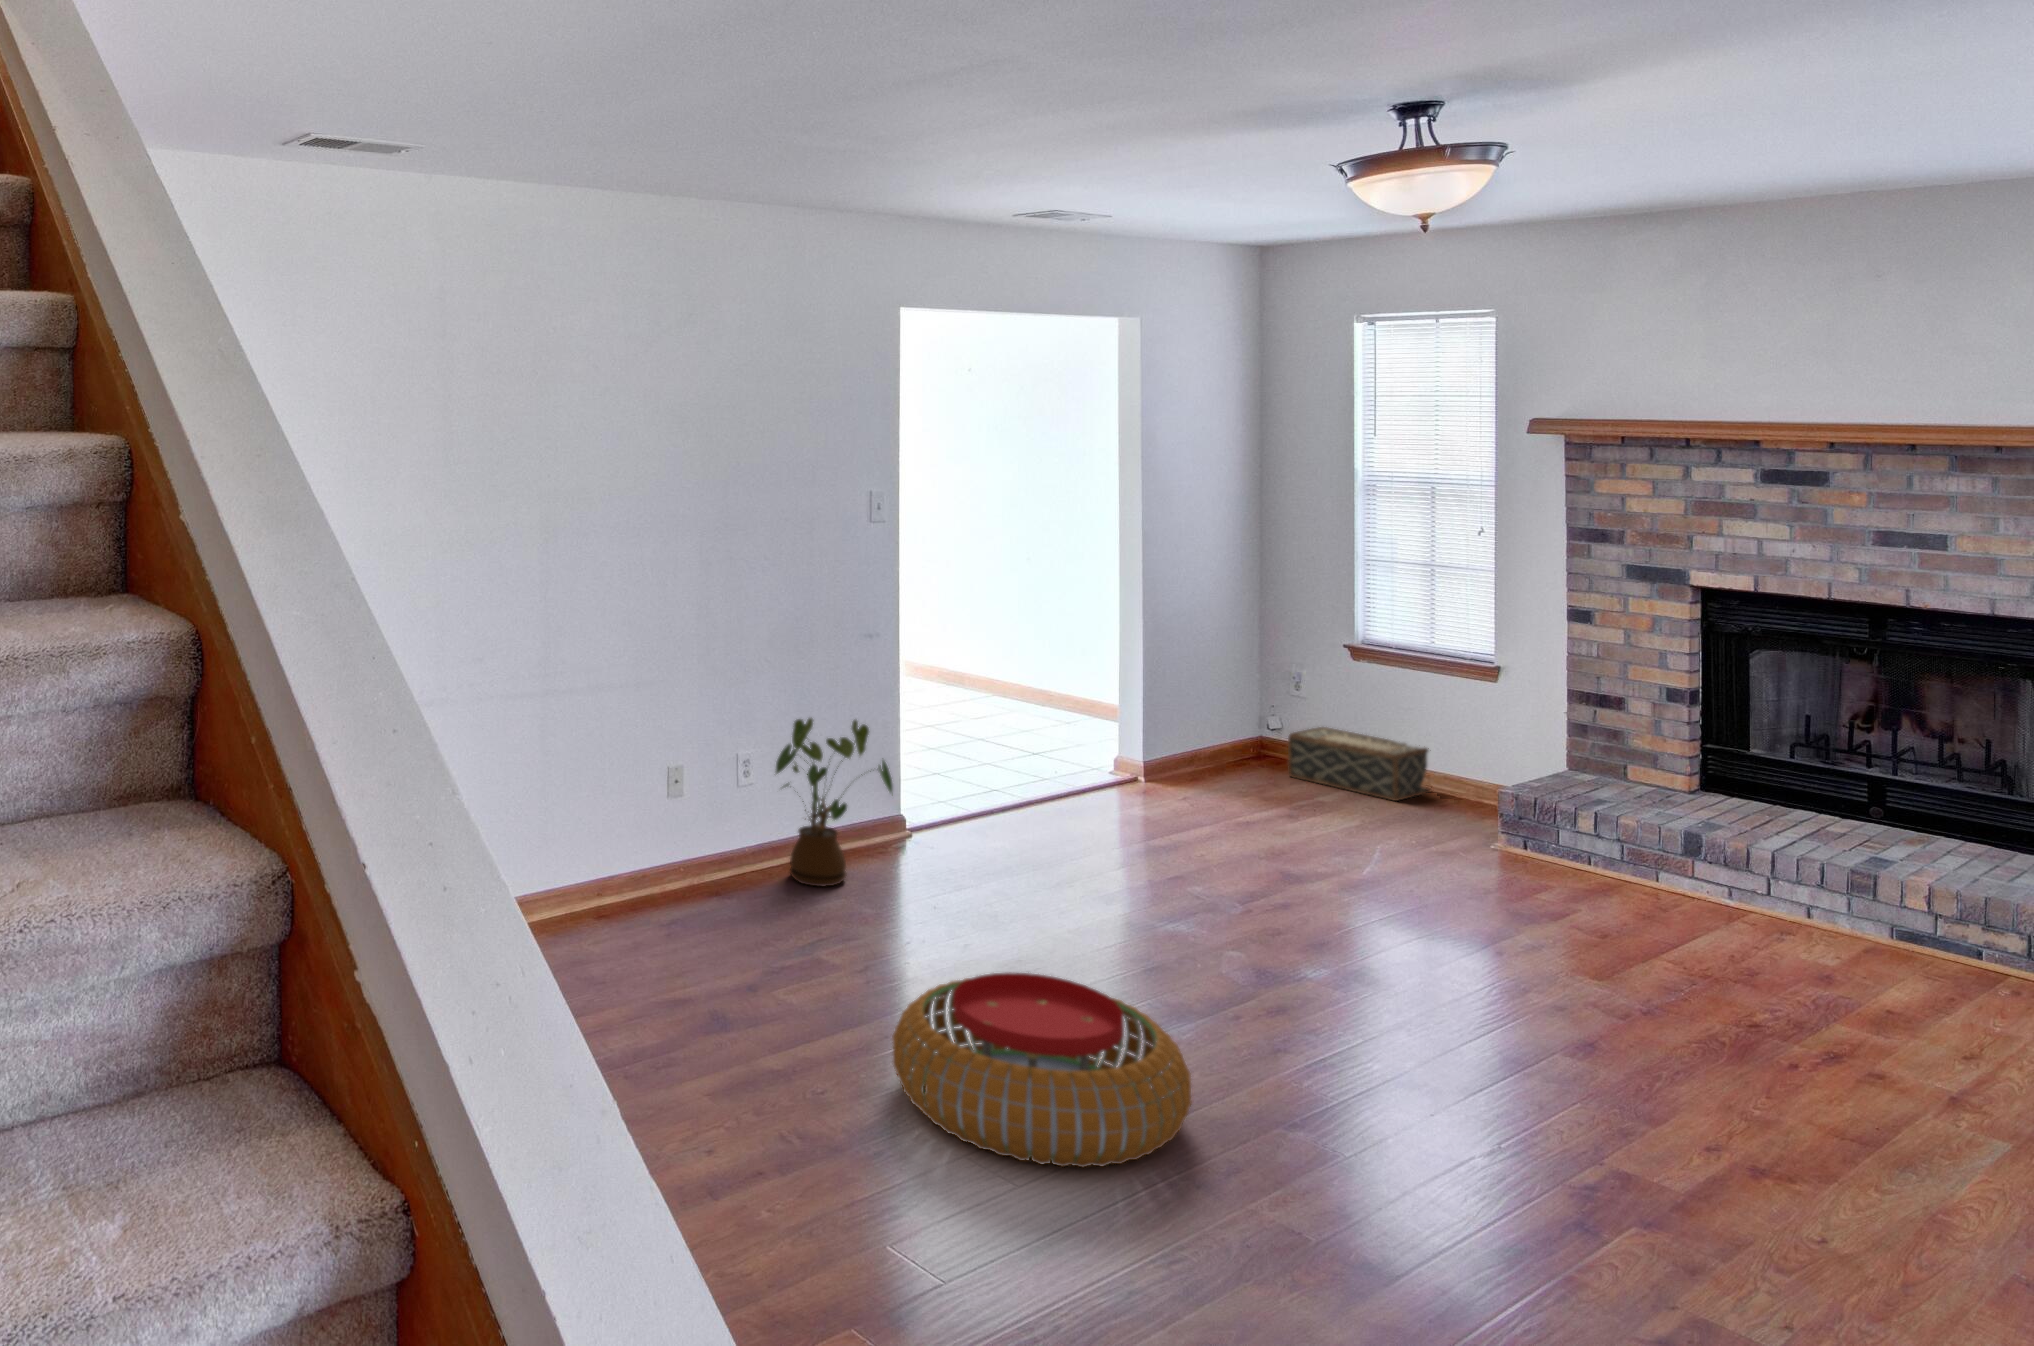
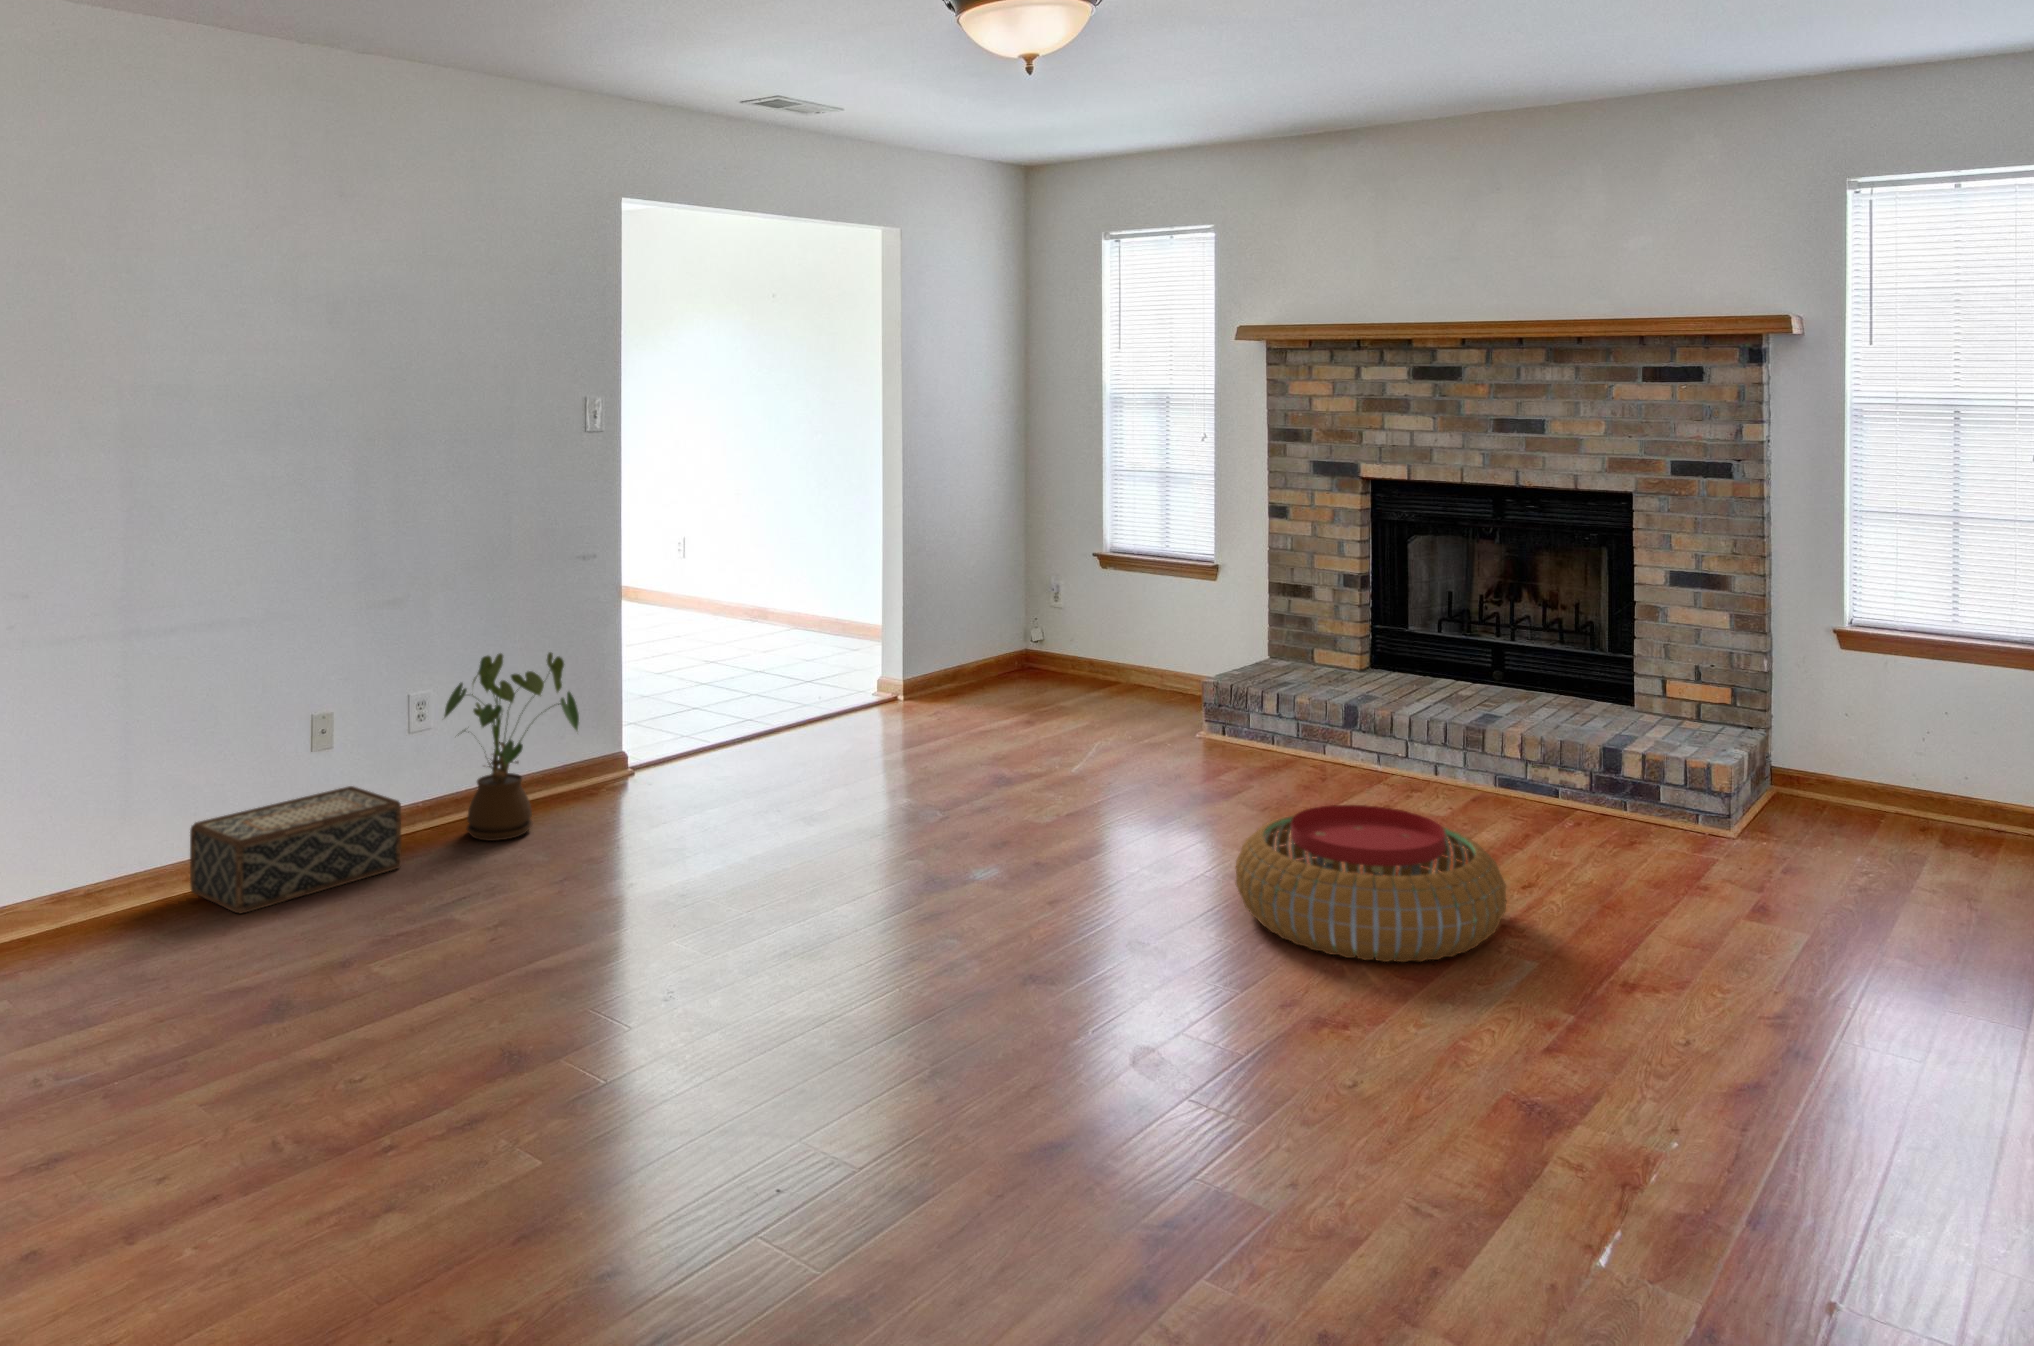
woven basket: present [1288,727,1432,801] -> present [190,786,401,913]
pouf: present [892,972,1192,1167] -> present [1235,805,1506,962]

